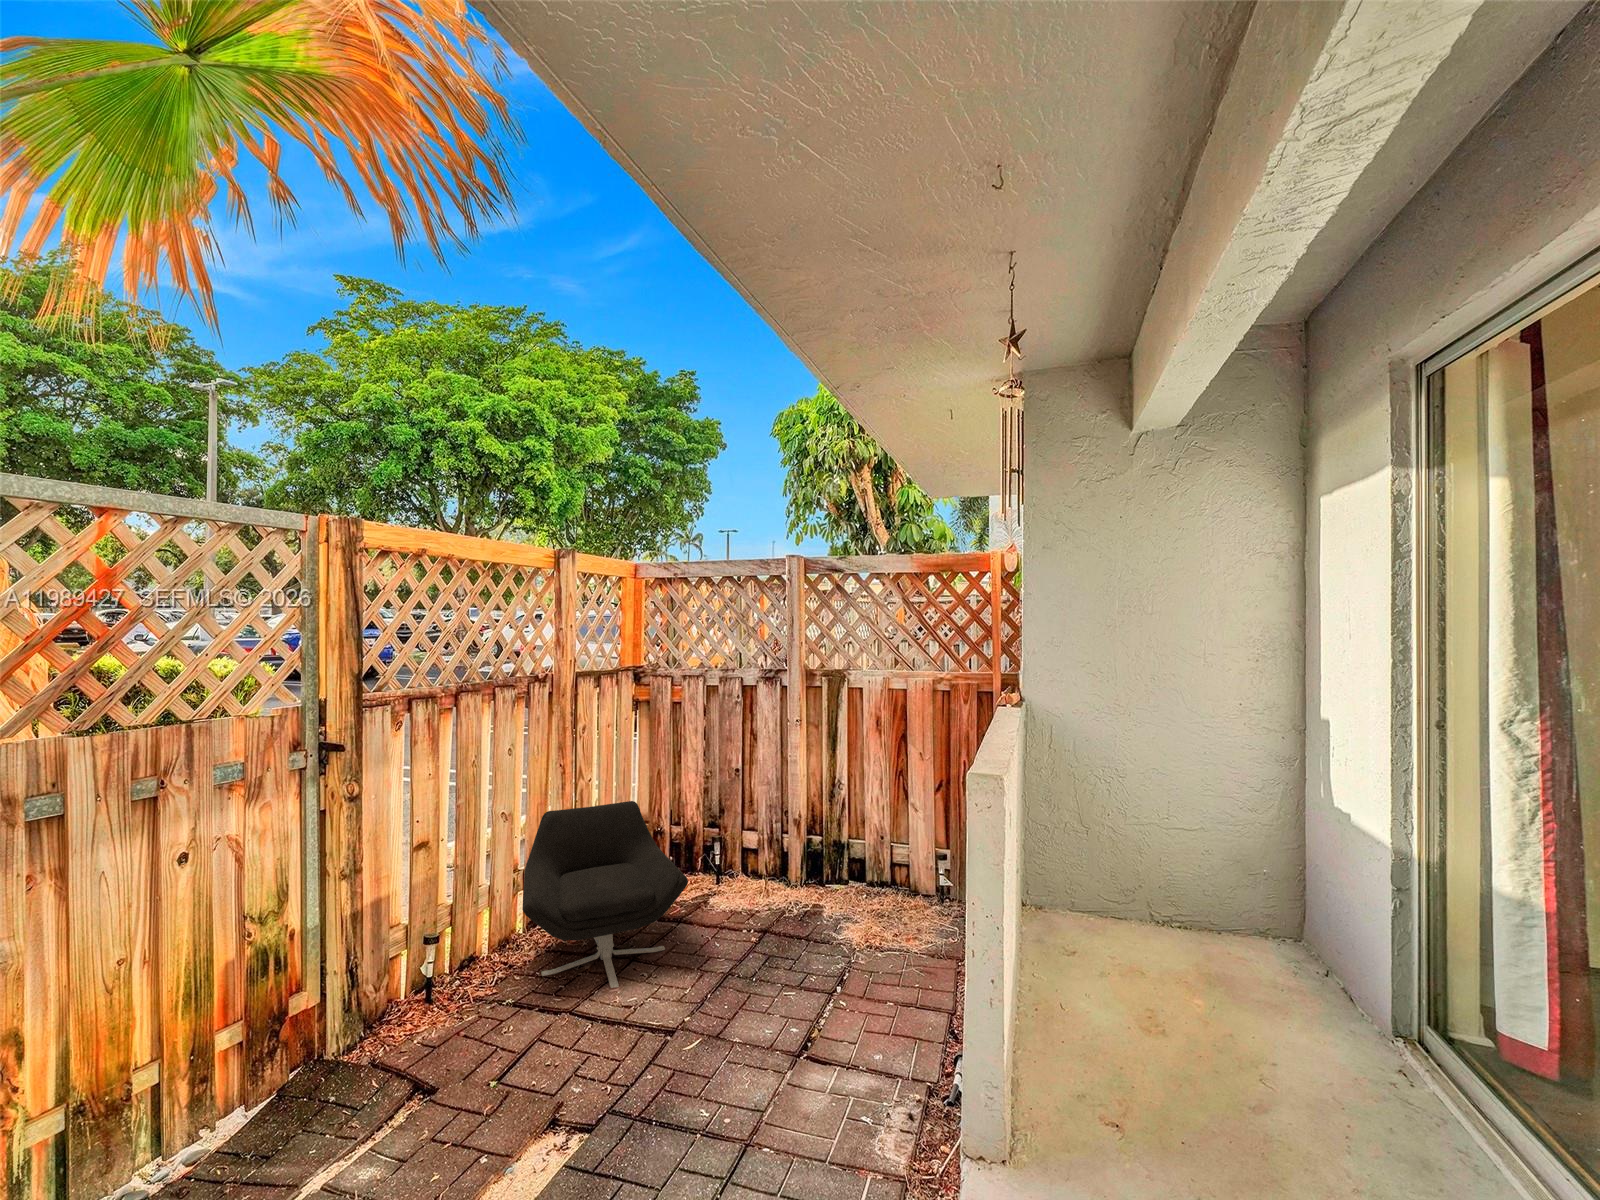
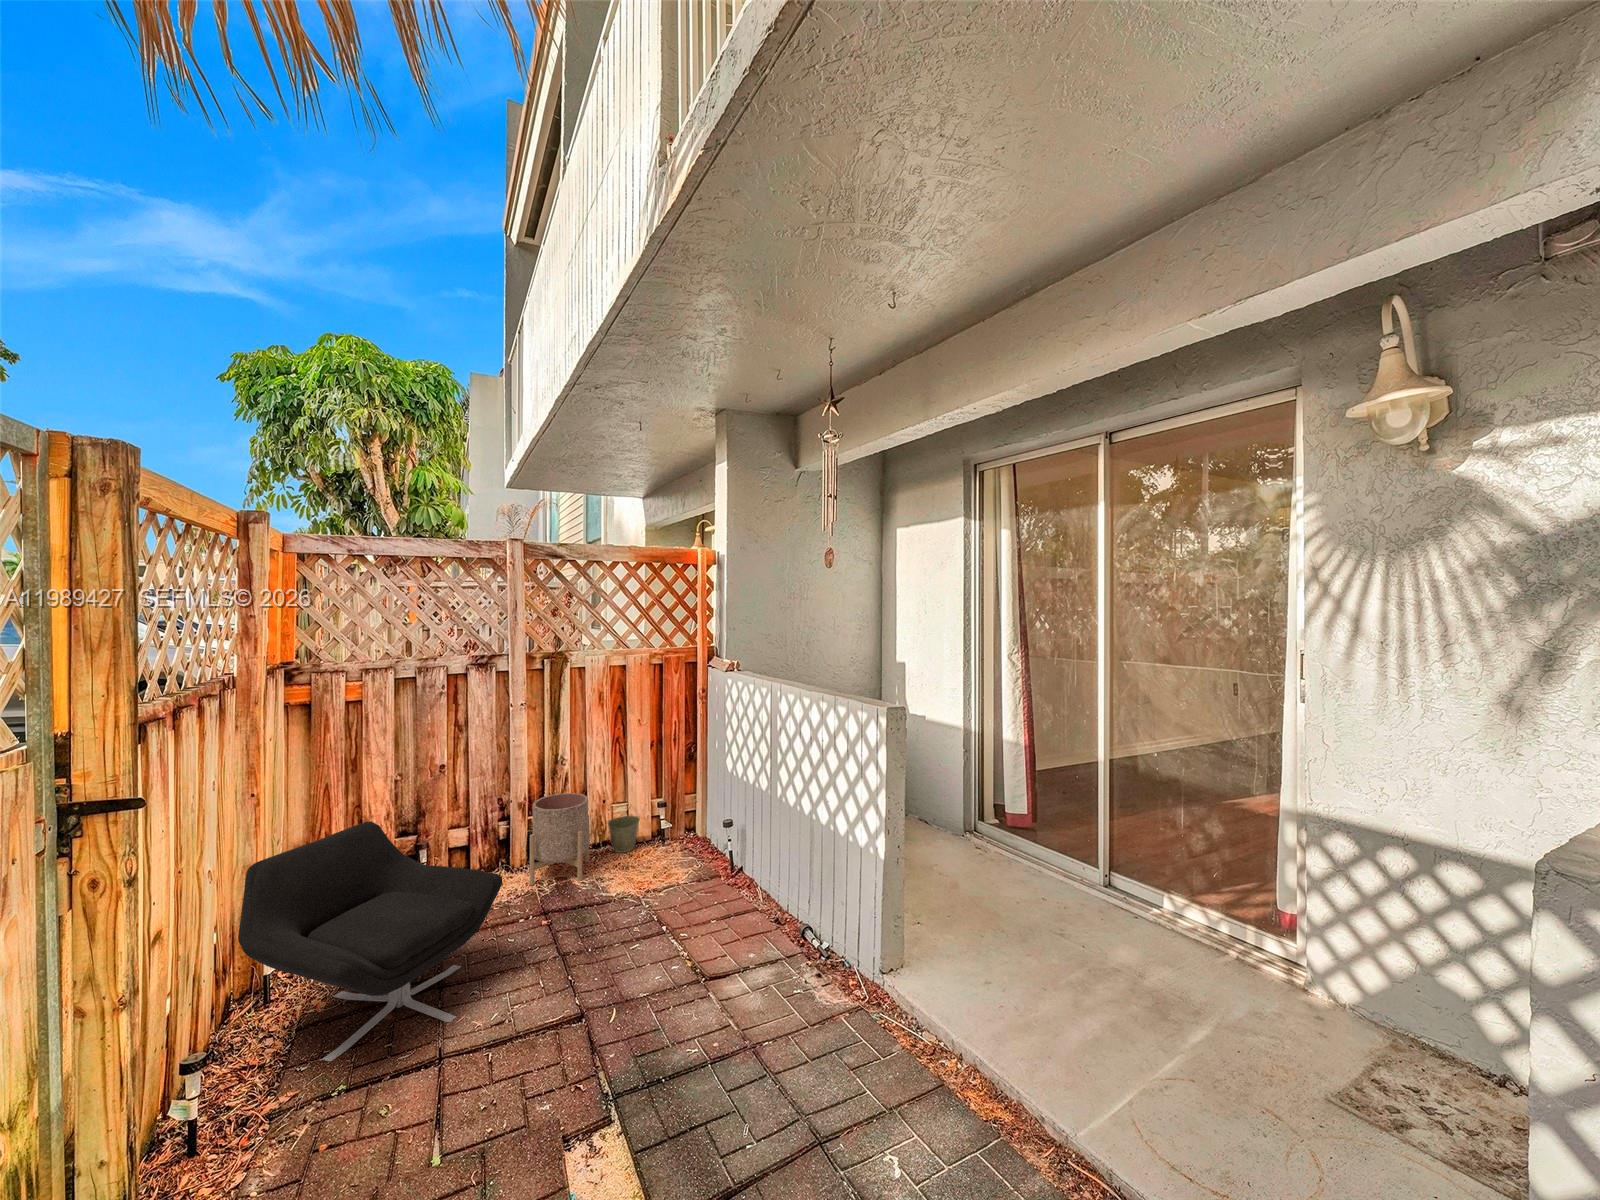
planter: none [785,819,853,918] -> present [530,793,589,885]
bucket: none [878,848,914,906] -> present [608,815,640,853]

